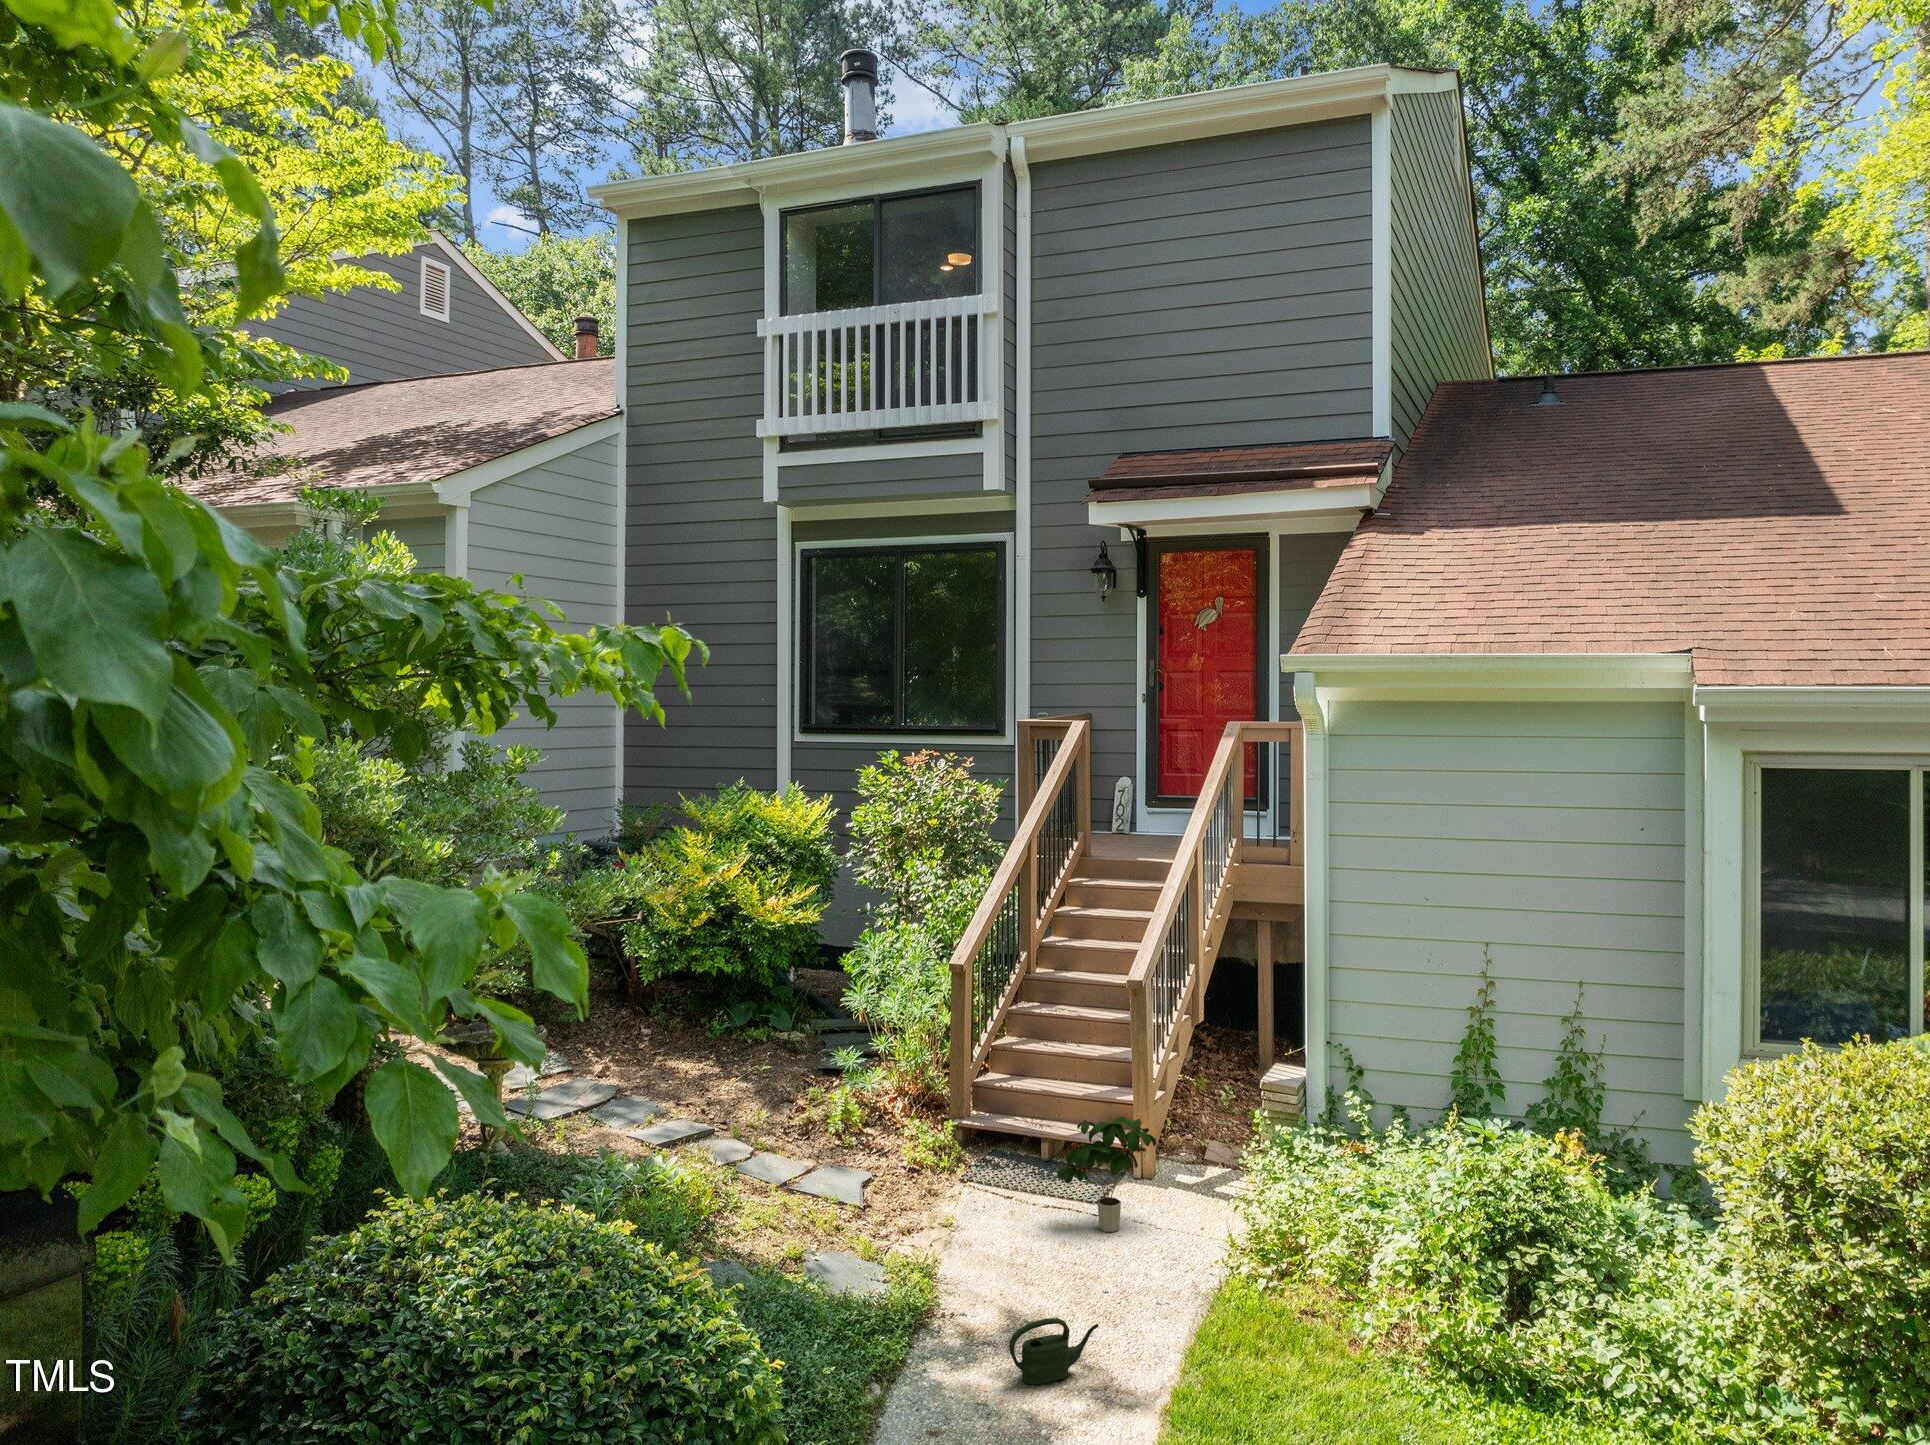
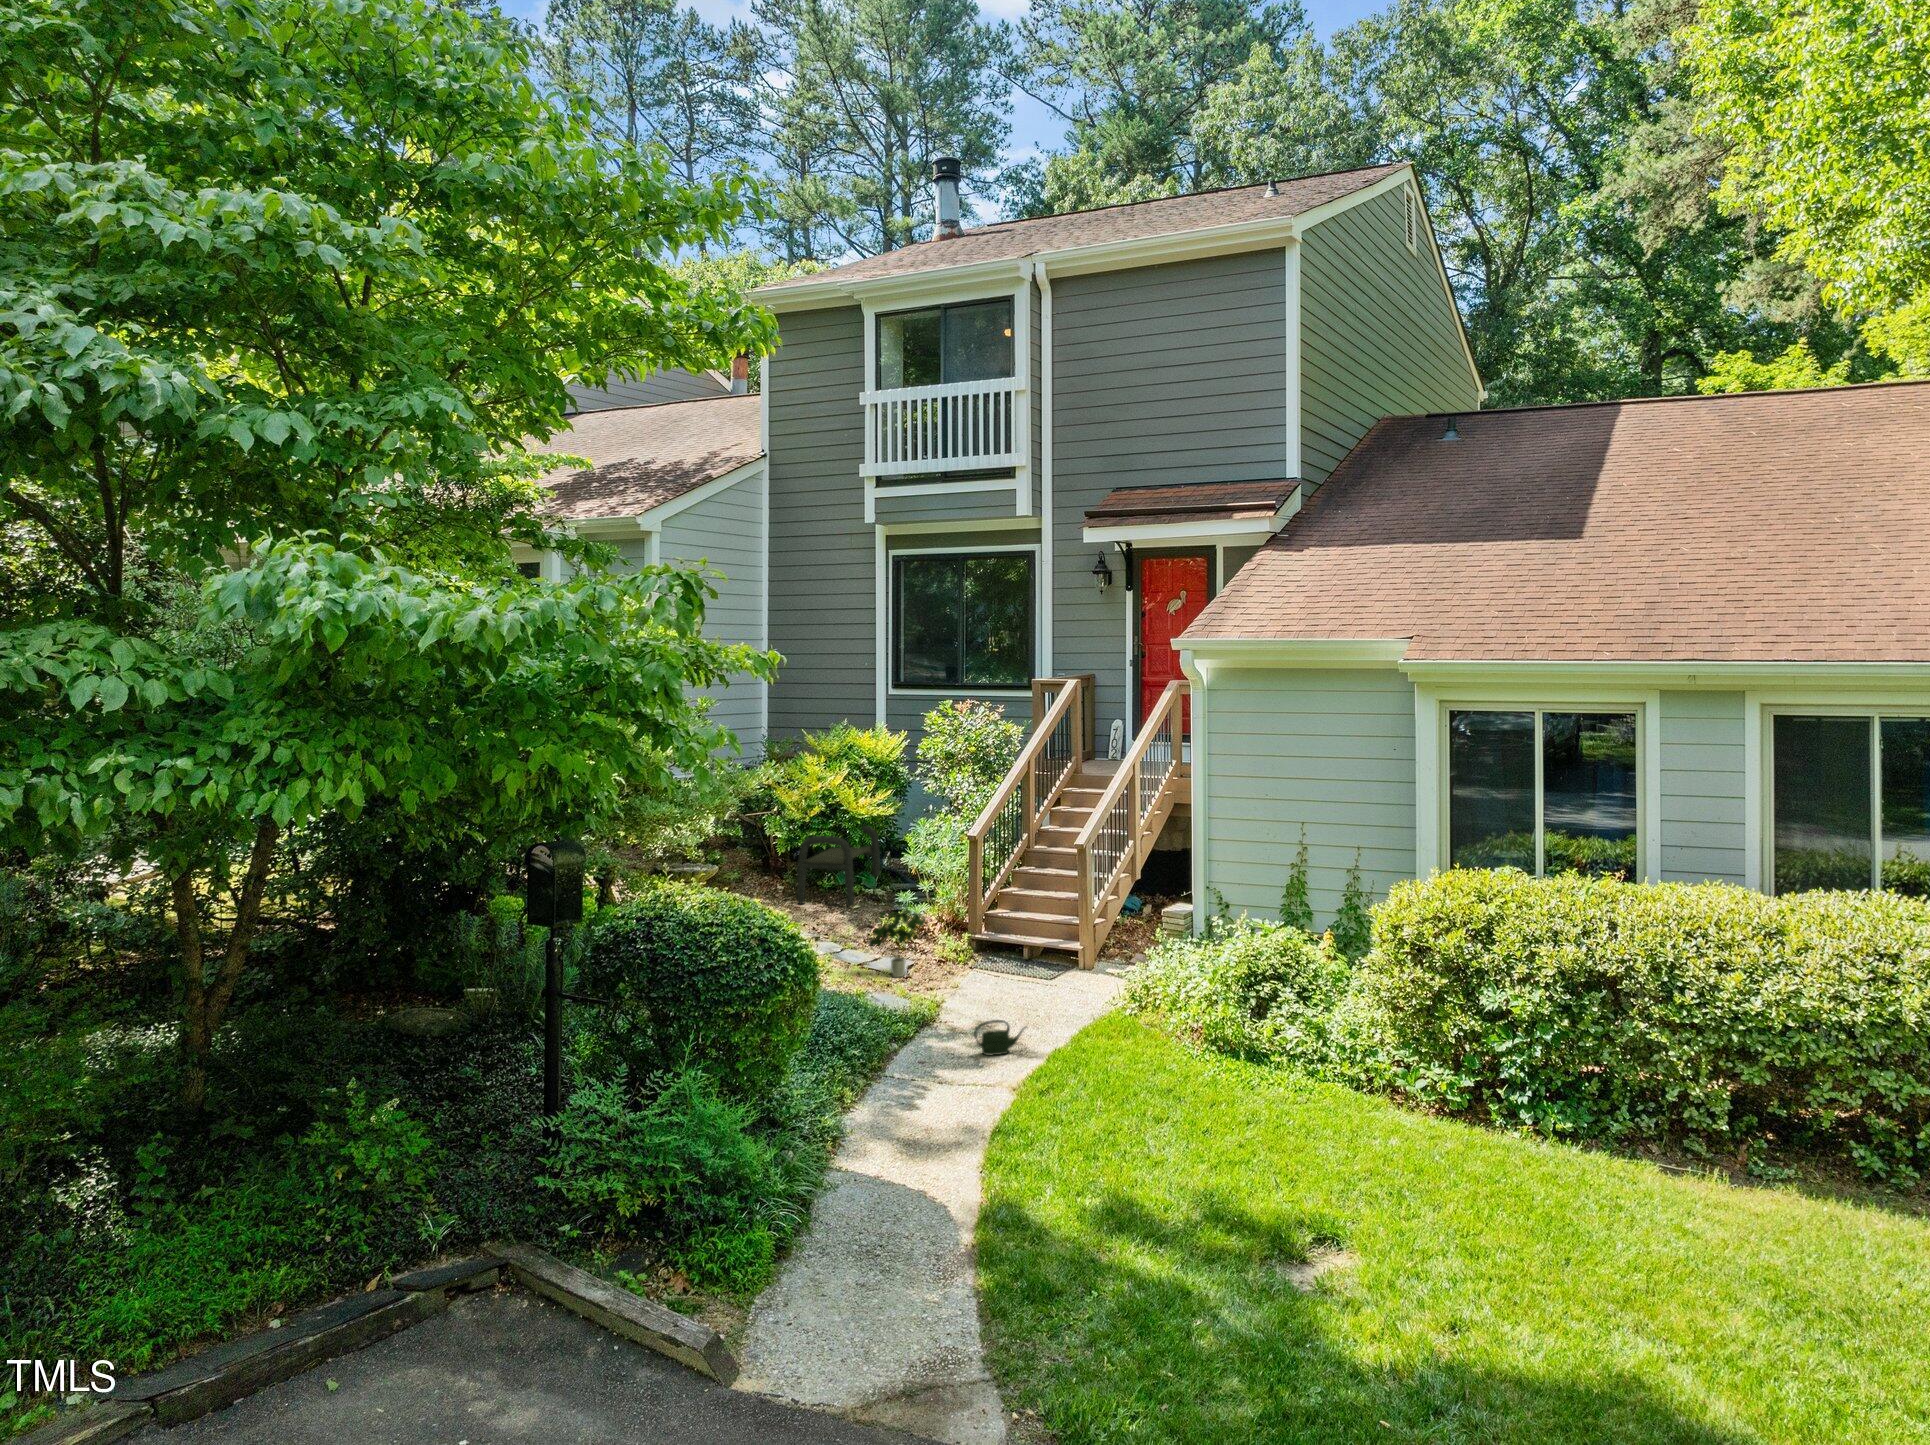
bench: none [676,937,800,1069] -> present [797,824,880,906]
potted plant: present [1057,1117,1156,1232] -> present [868,910,927,977]

